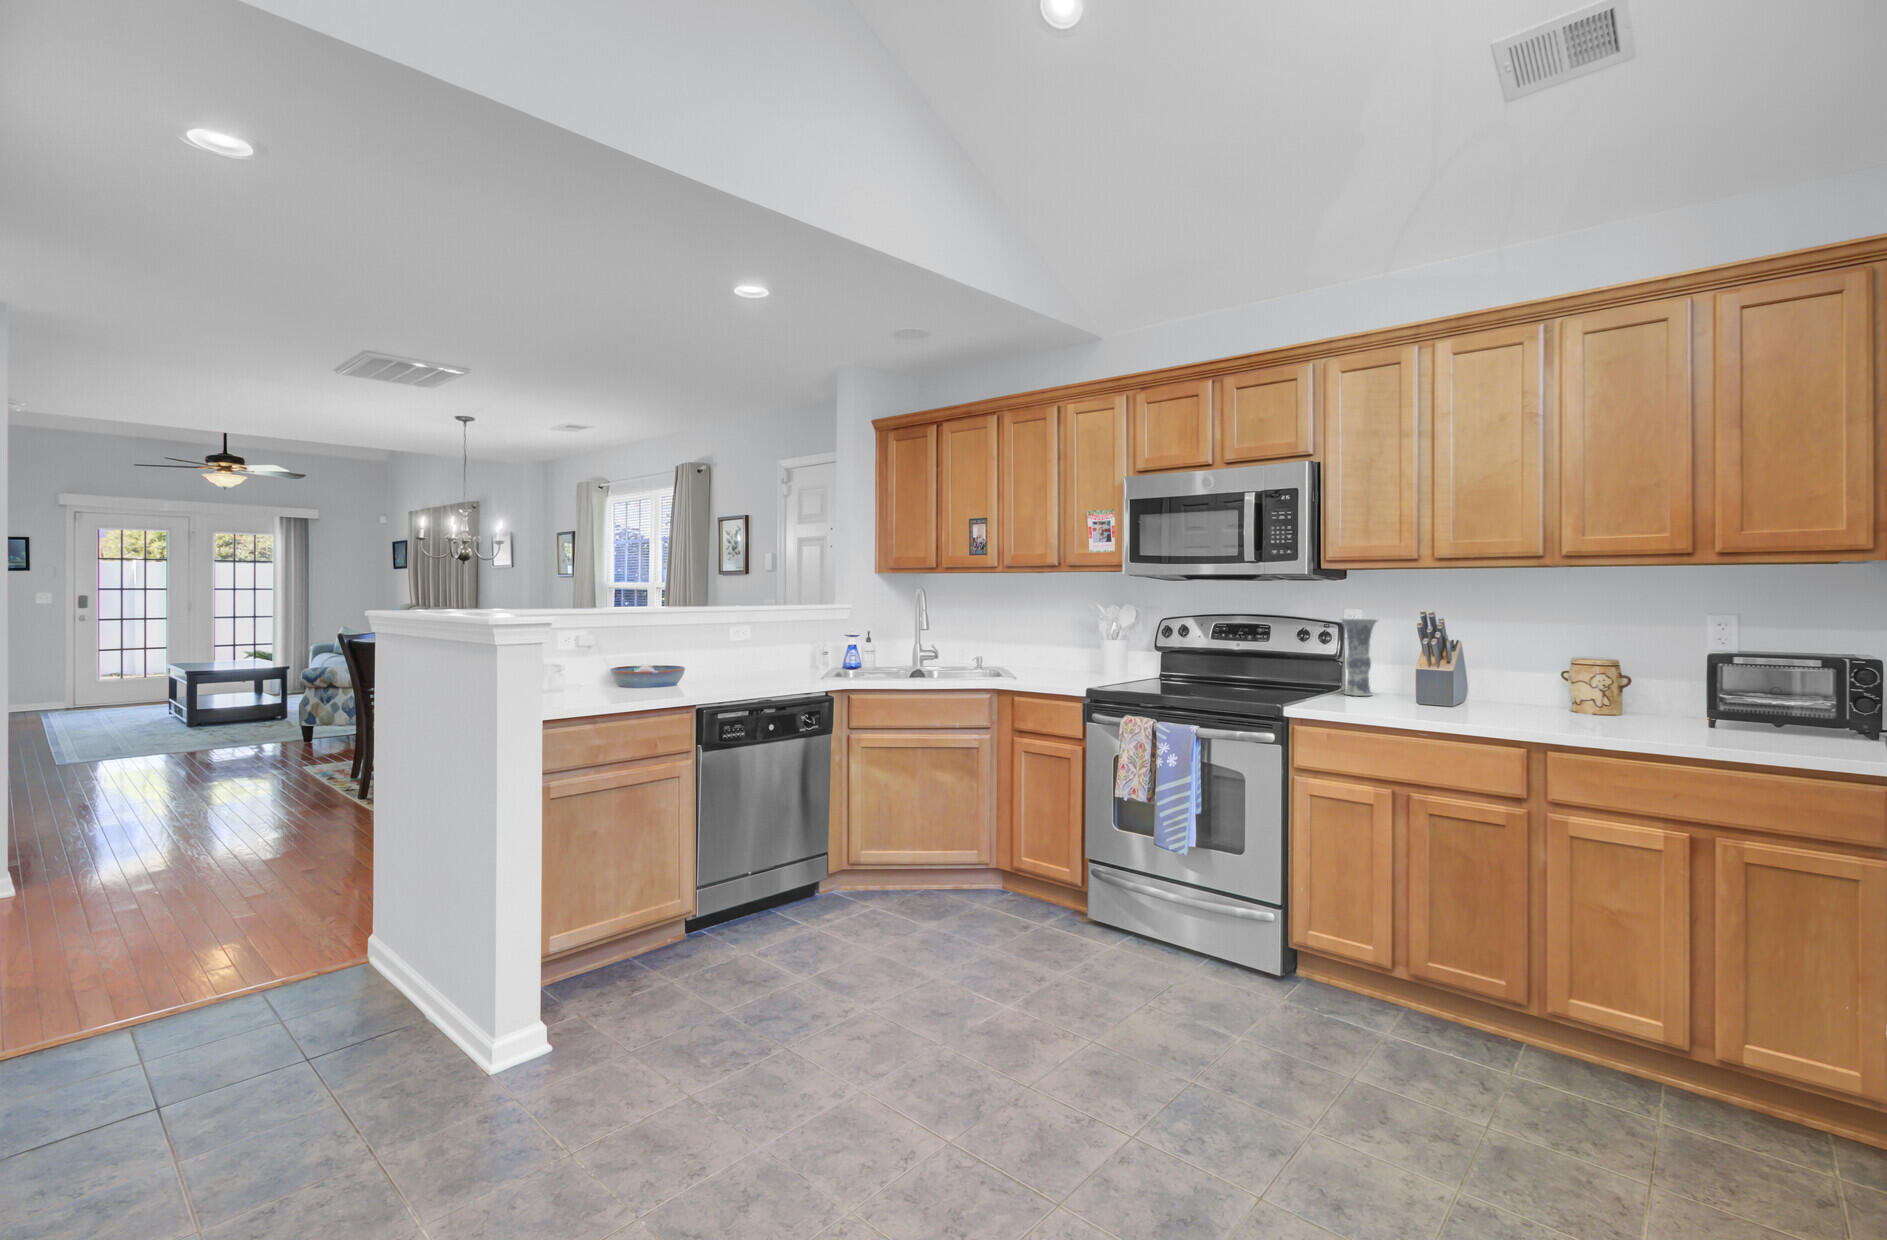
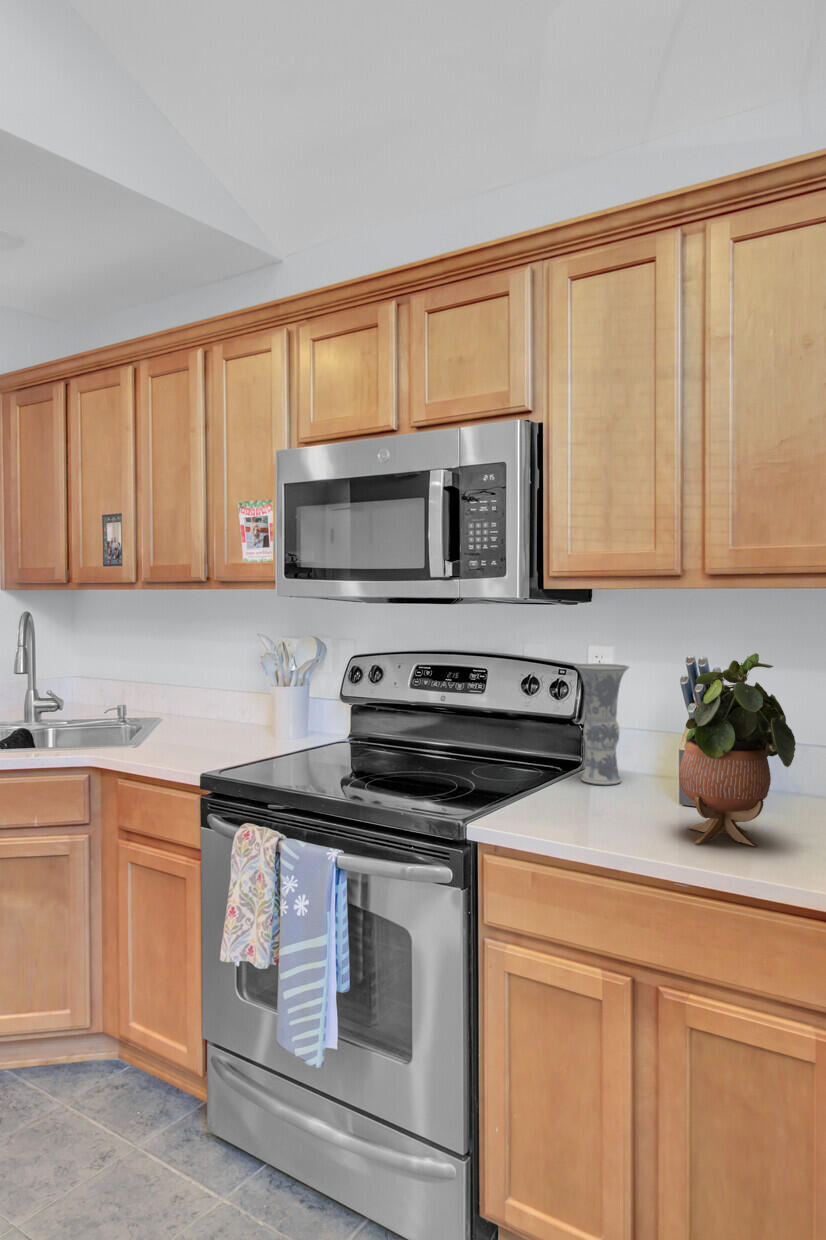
potted plant: none [1420,605,1494,717] -> present [679,653,796,846]

